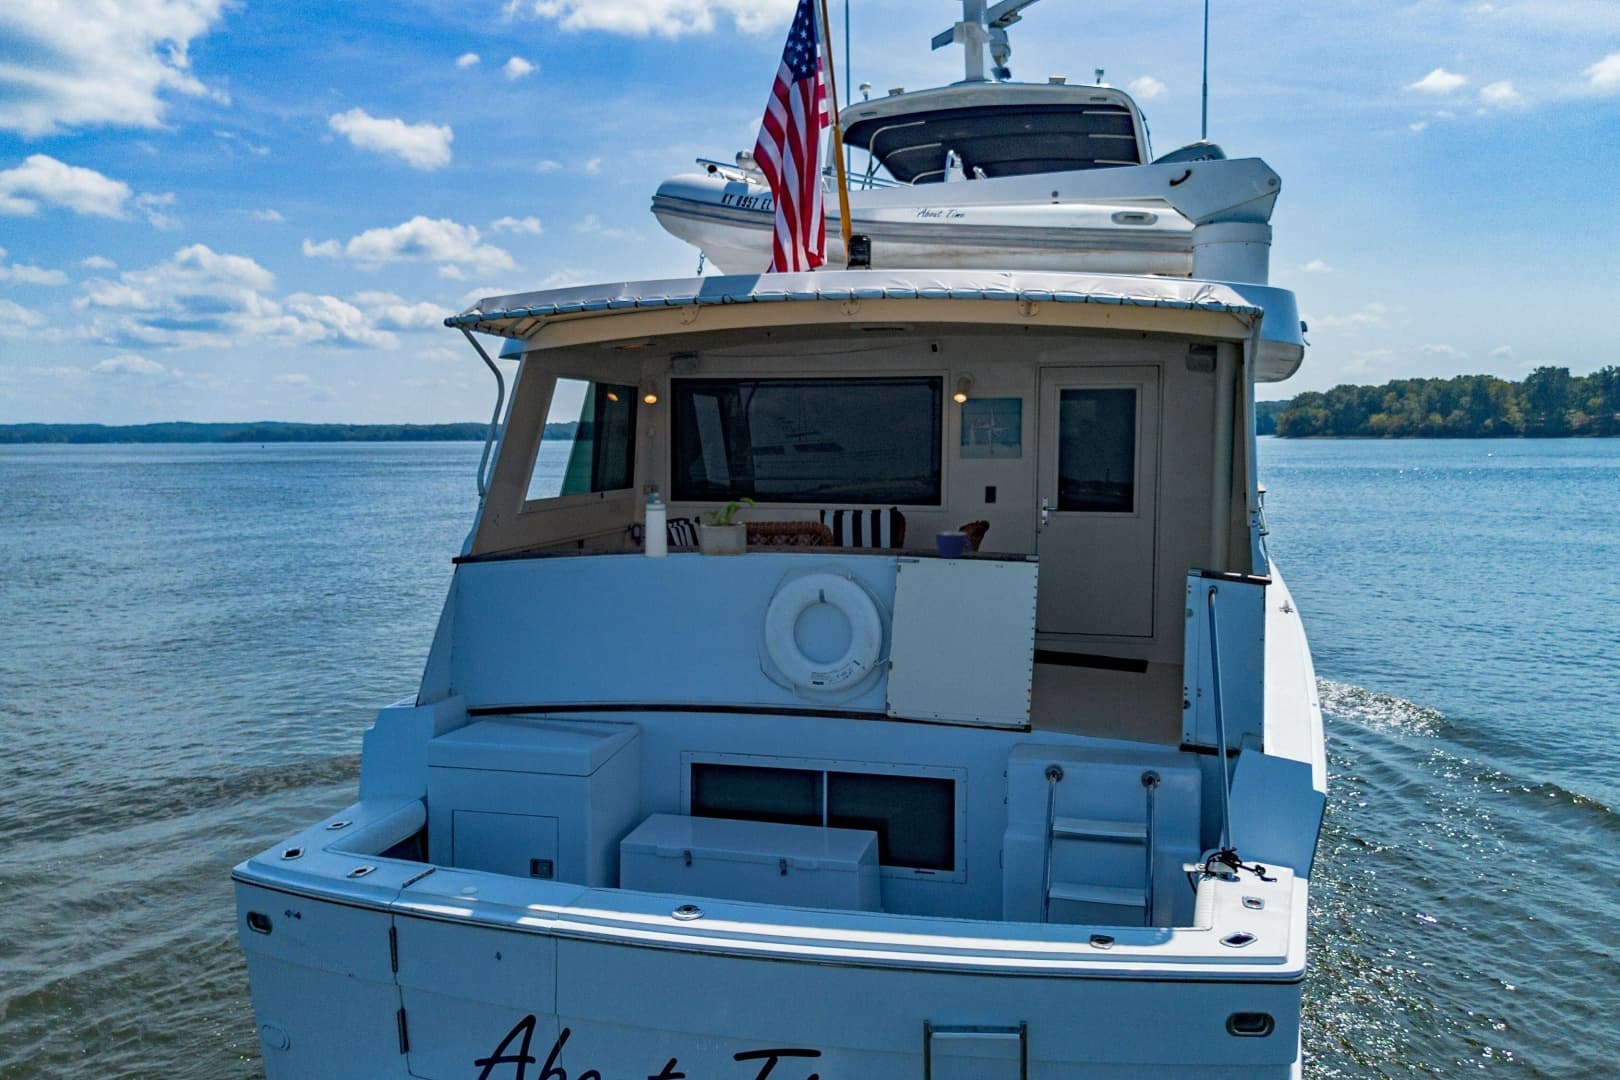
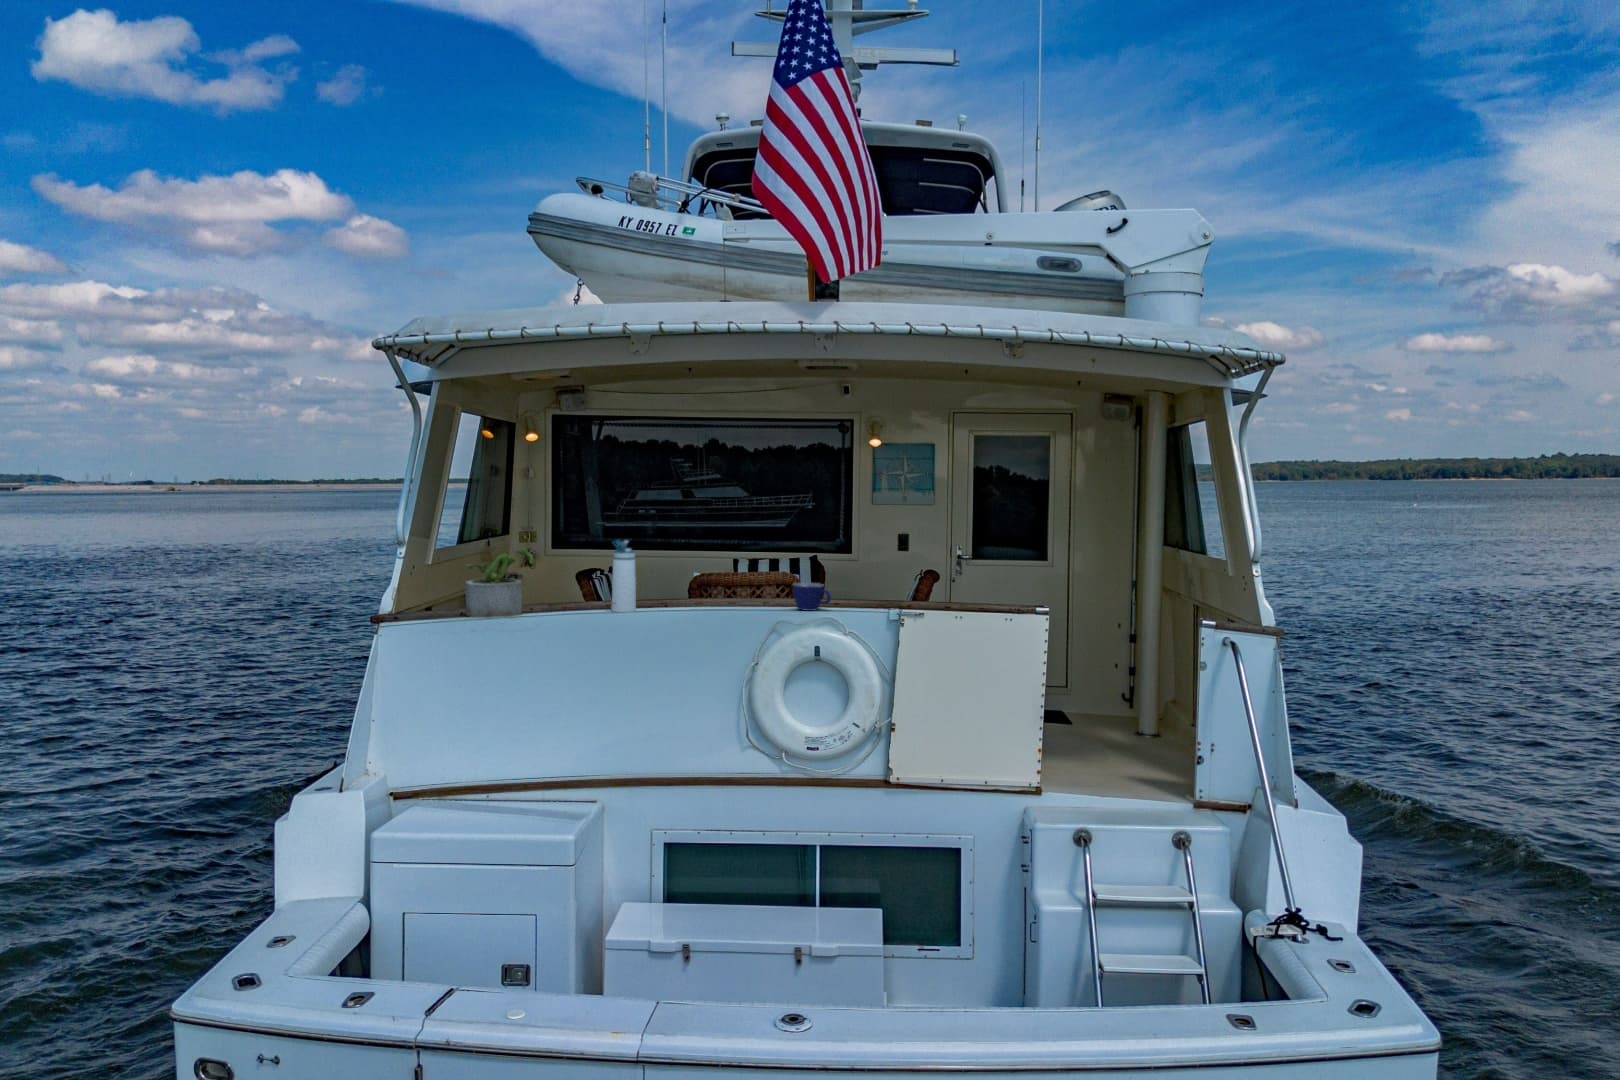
potted plant: present [700,498,756,556] -> present [465,549,533,618]
cup: present [936,531,972,558] -> present [793,583,831,611]

